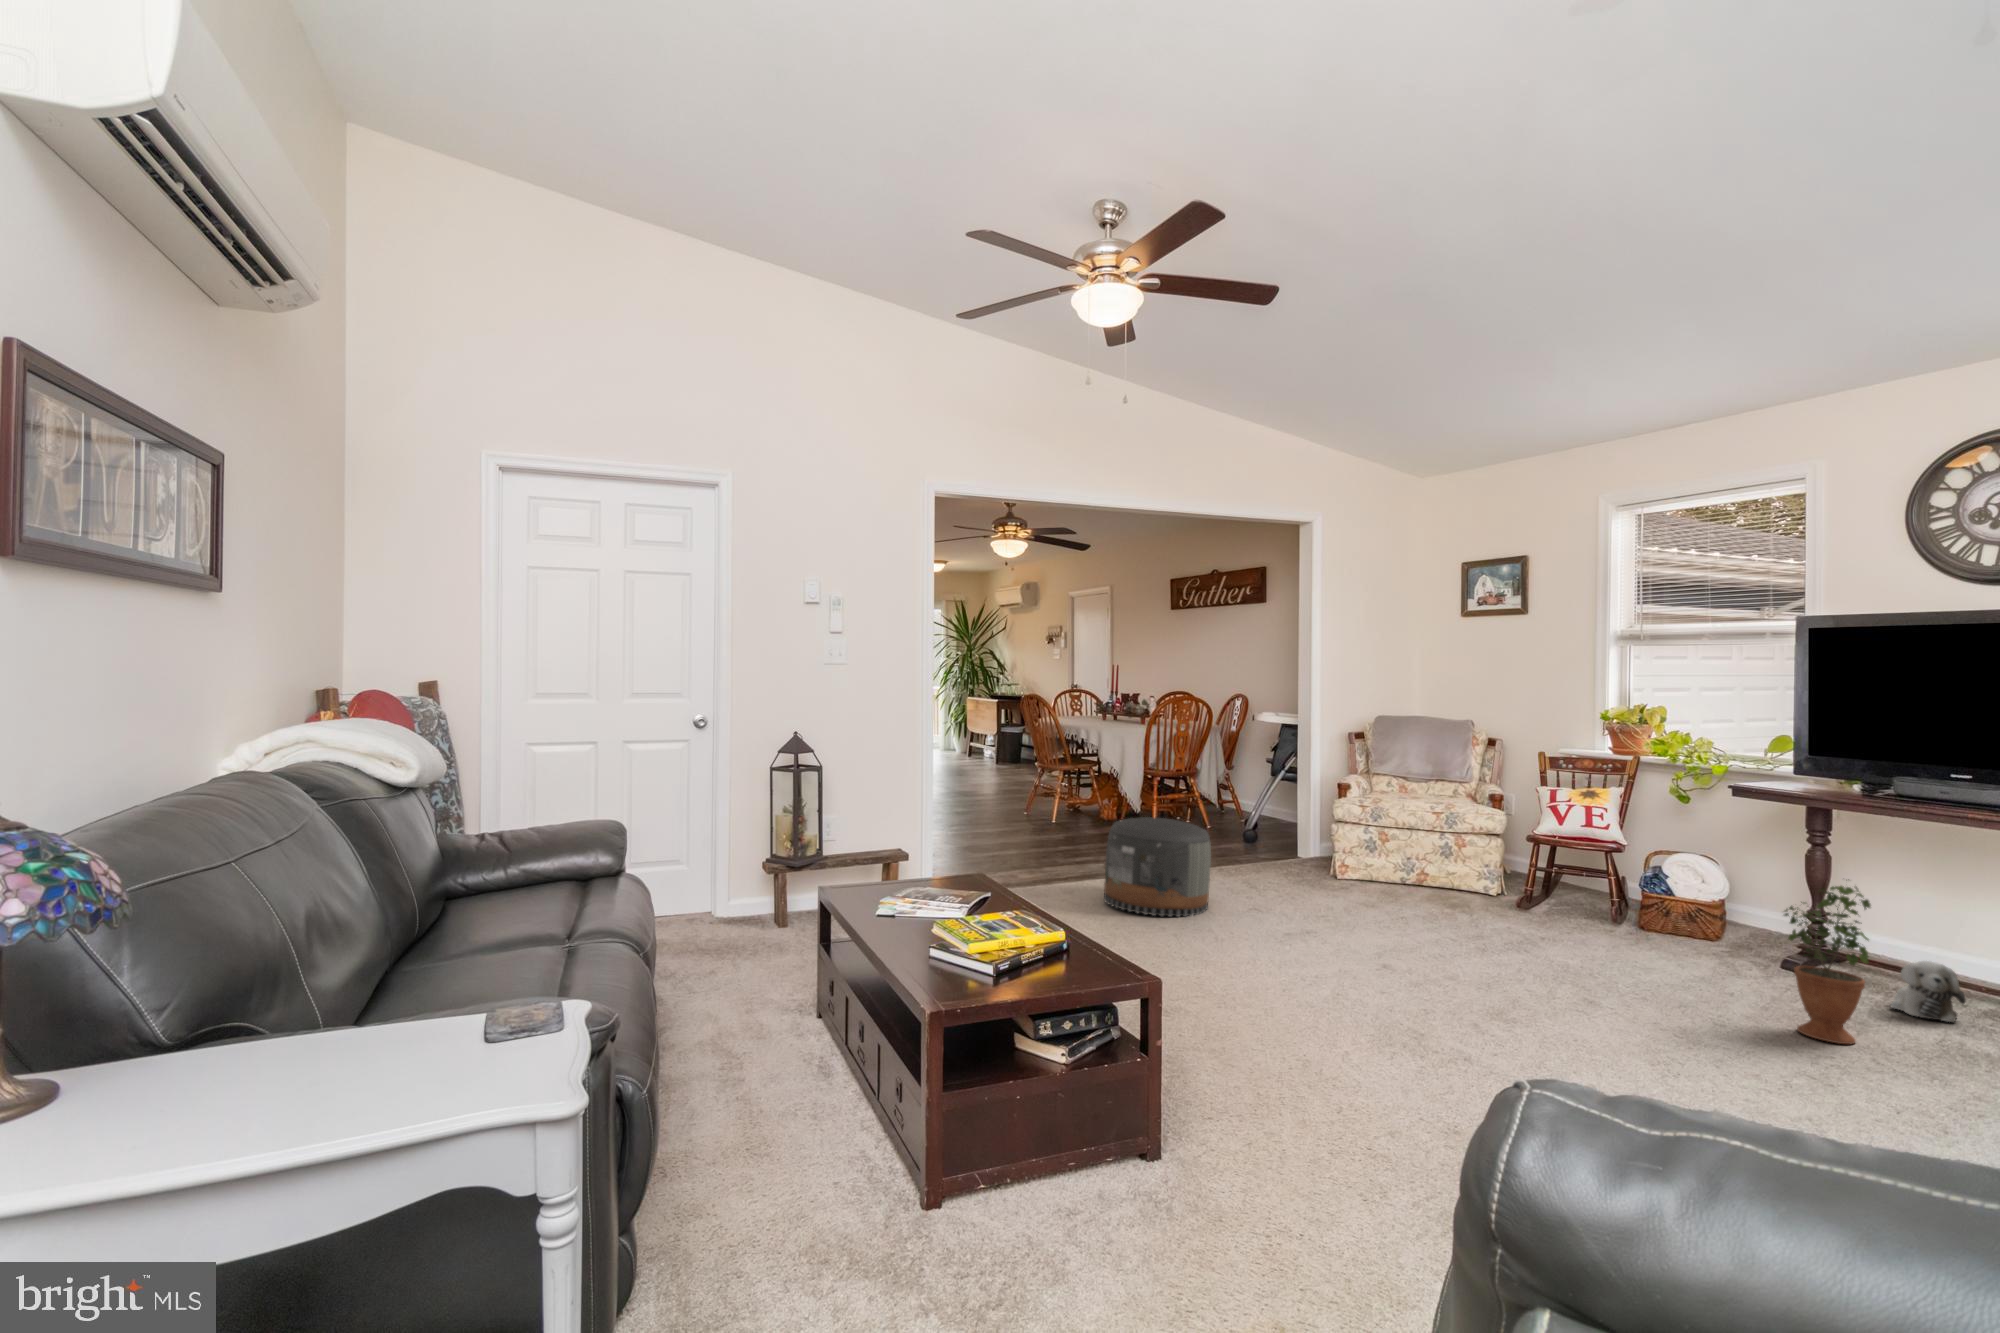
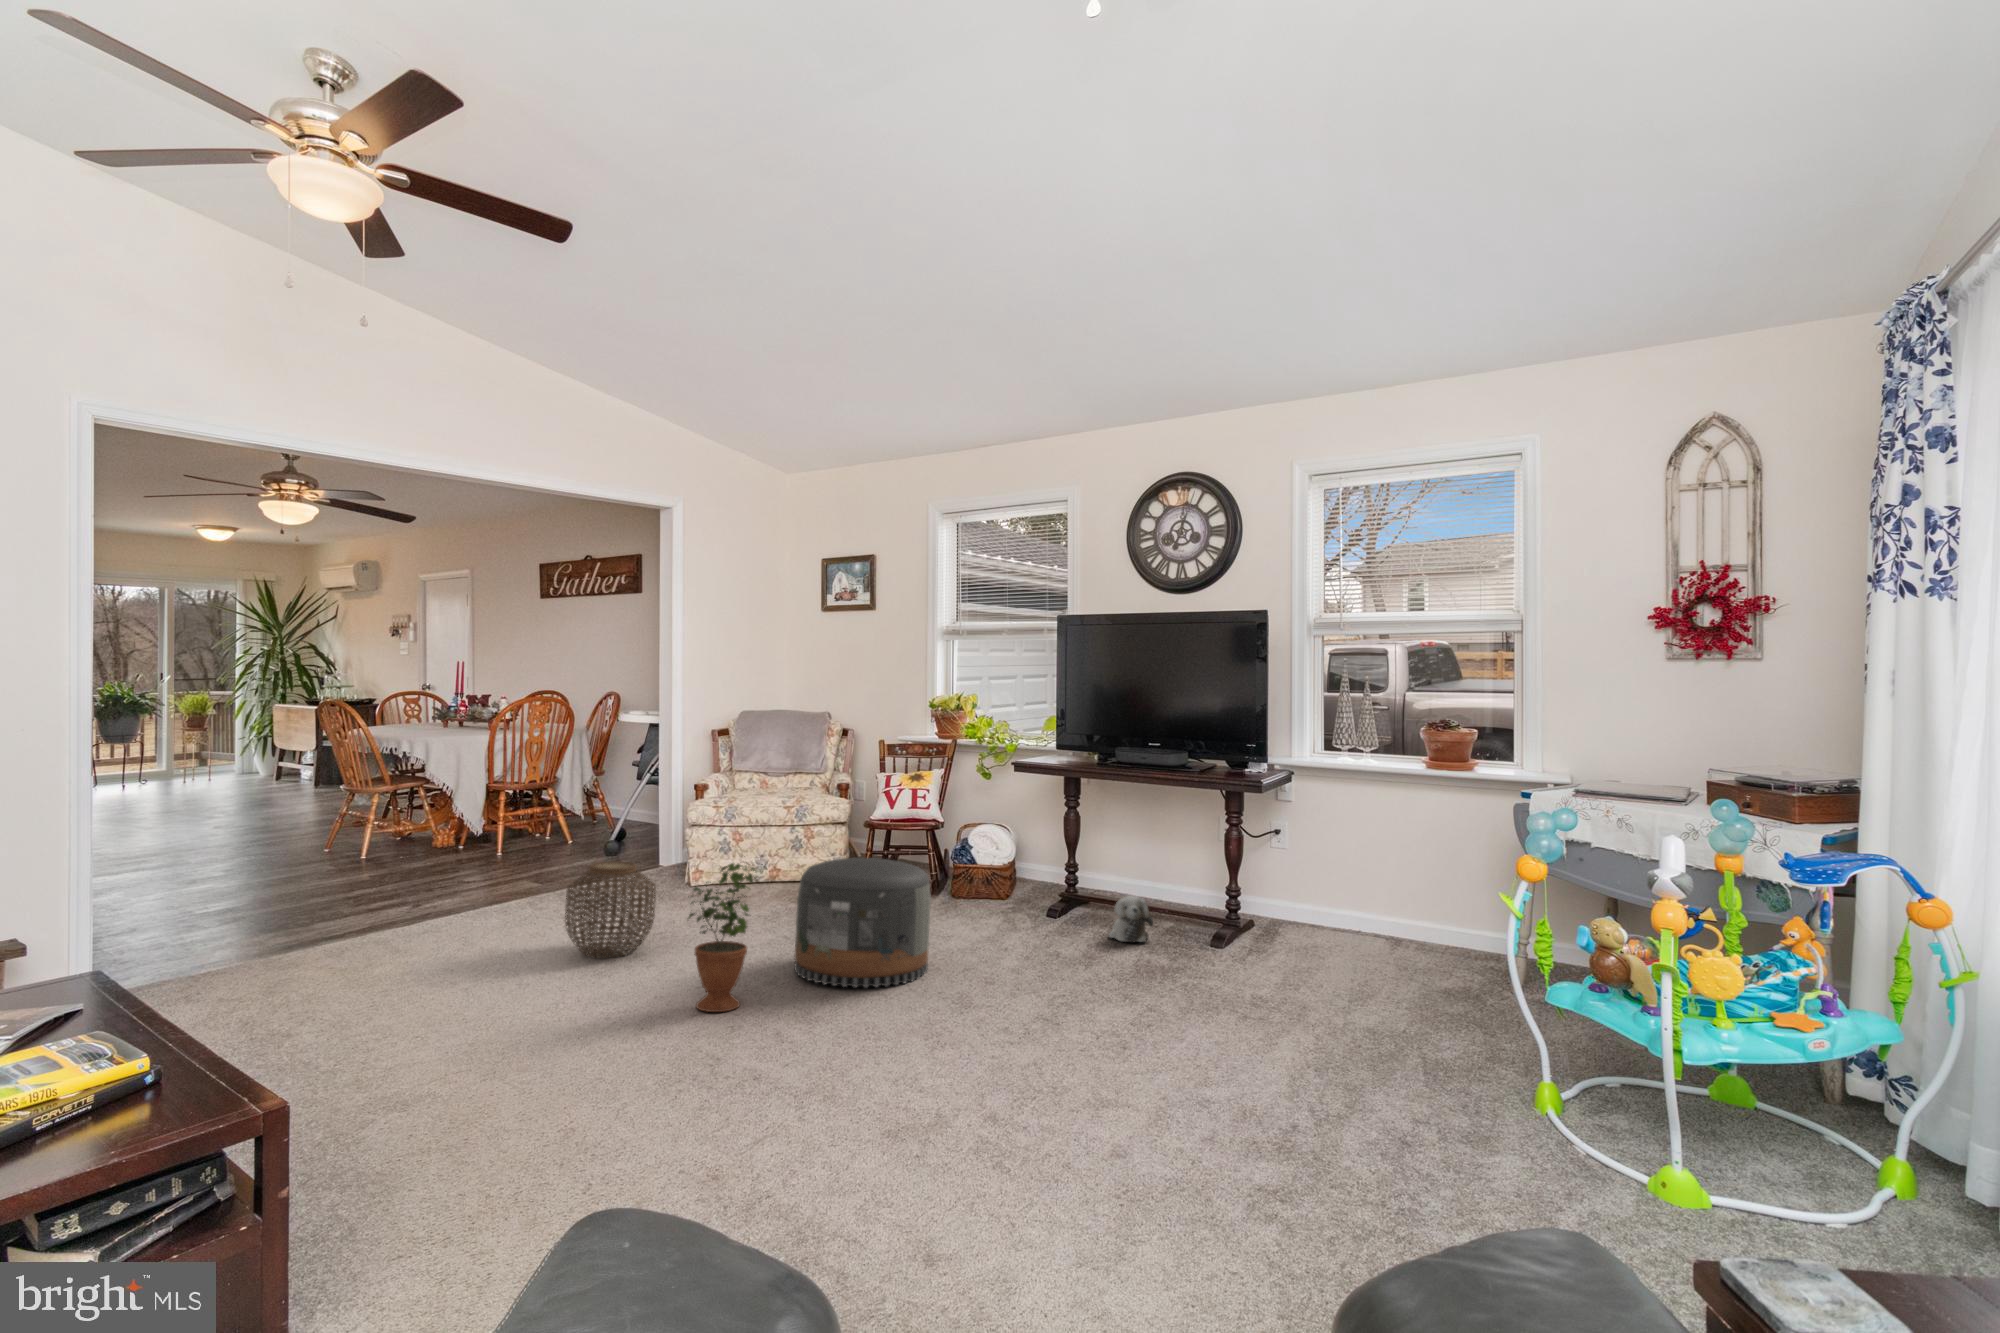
pouf: present [1104,817,1211,917] -> present [794,858,931,987]
woven basket: none [1244,851,1327,941] -> present [565,861,656,958]
potted plant: present [1784,886,1871,1044] -> present [688,863,757,1012]

